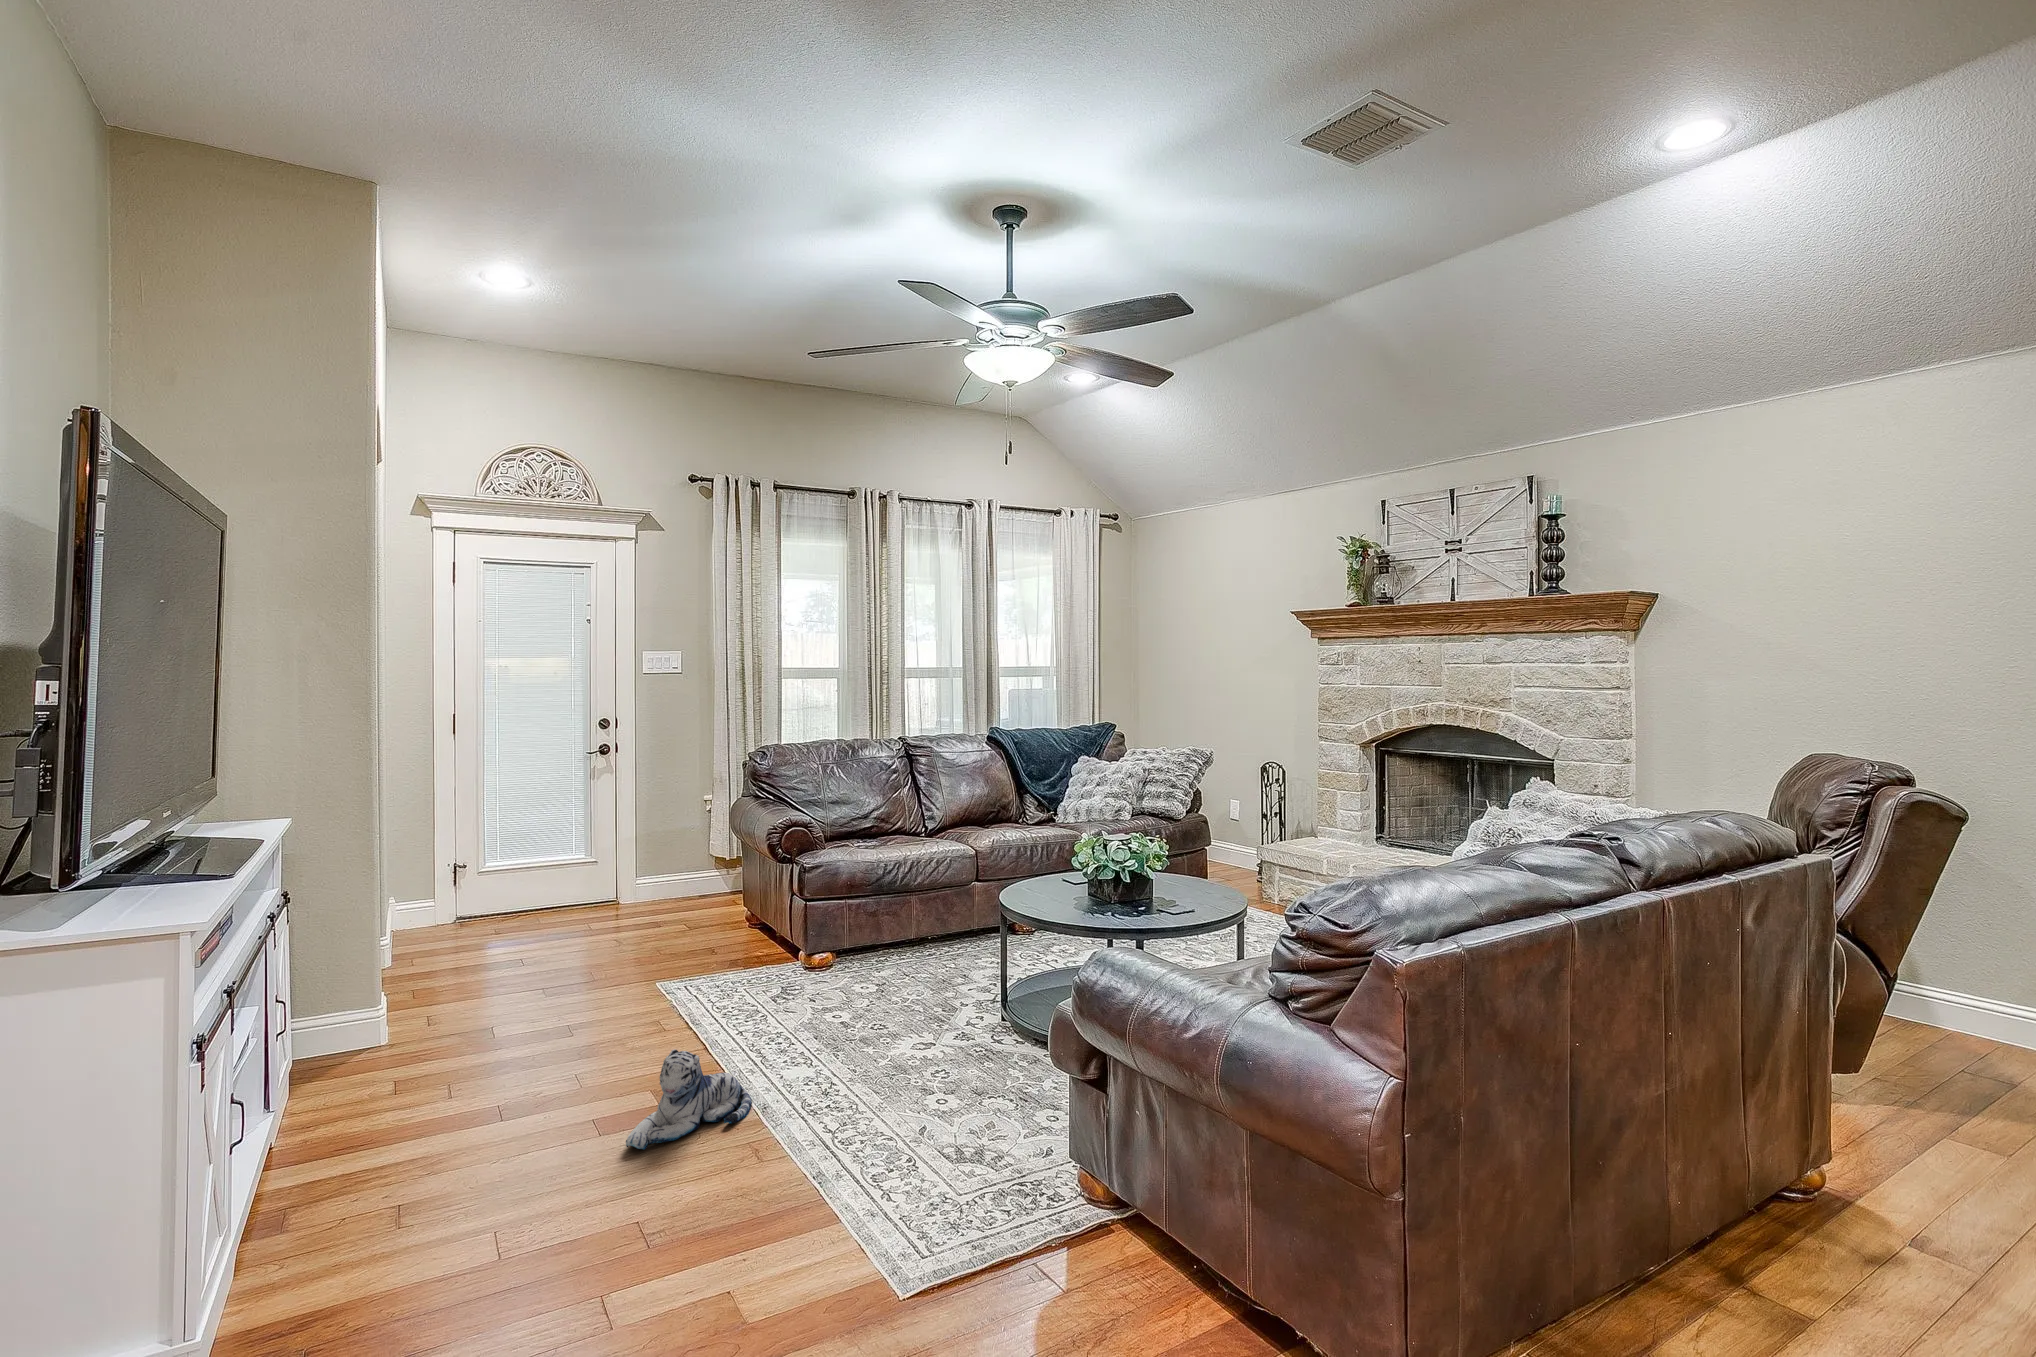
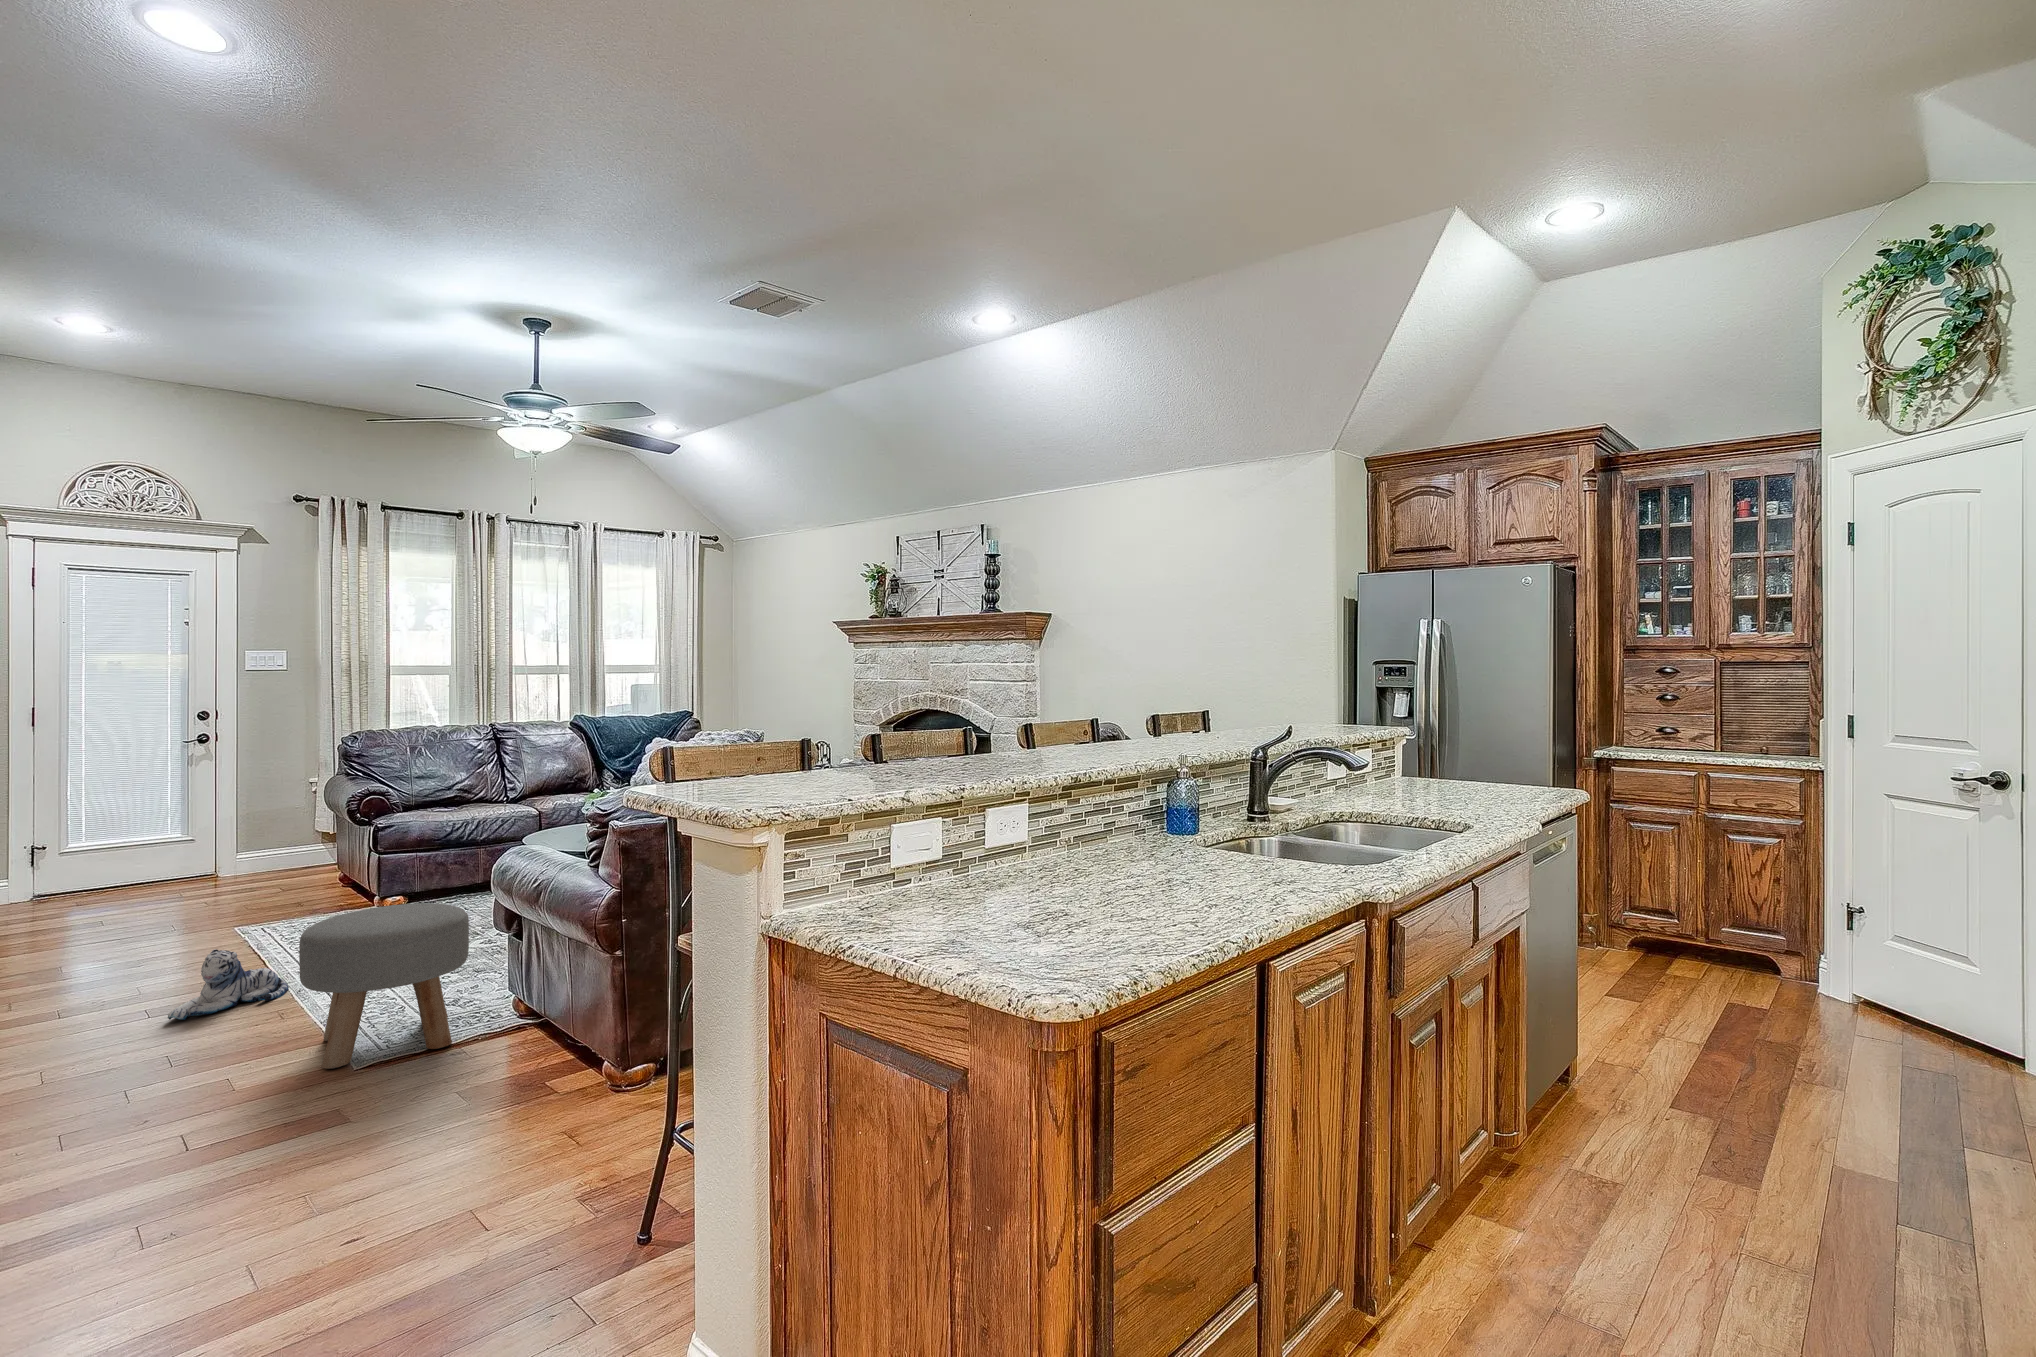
ottoman: none [815,1019,1031,1293] -> present [299,903,469,1069]

